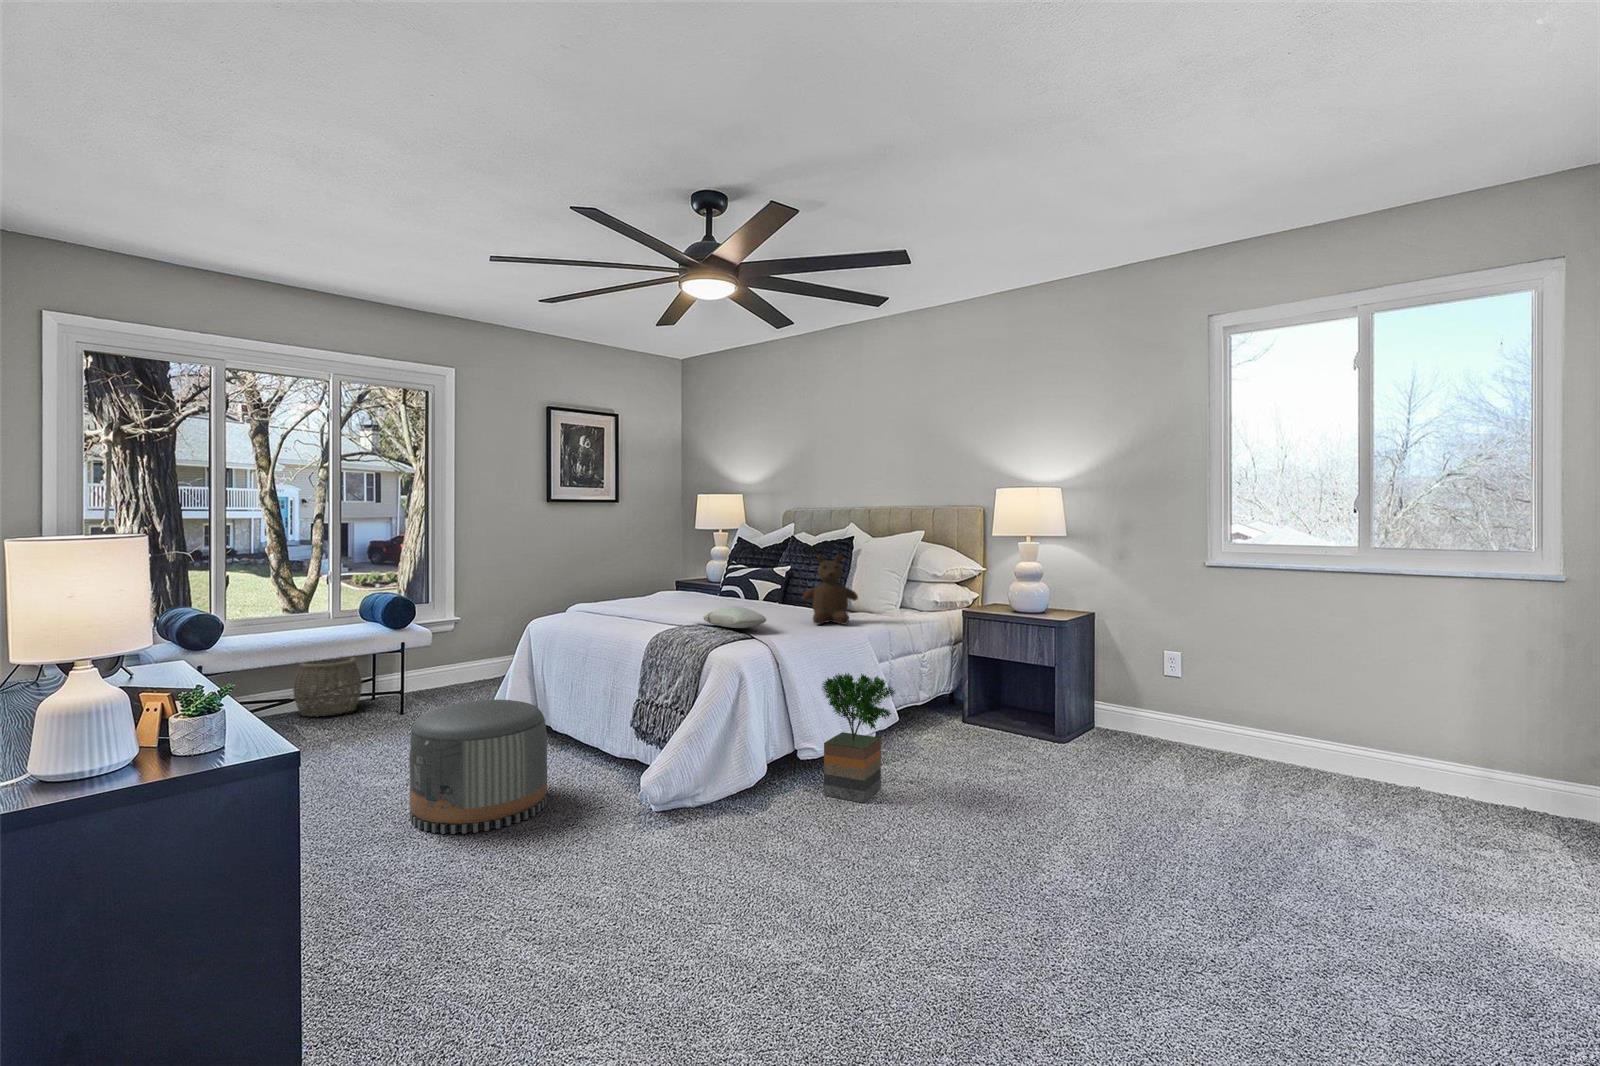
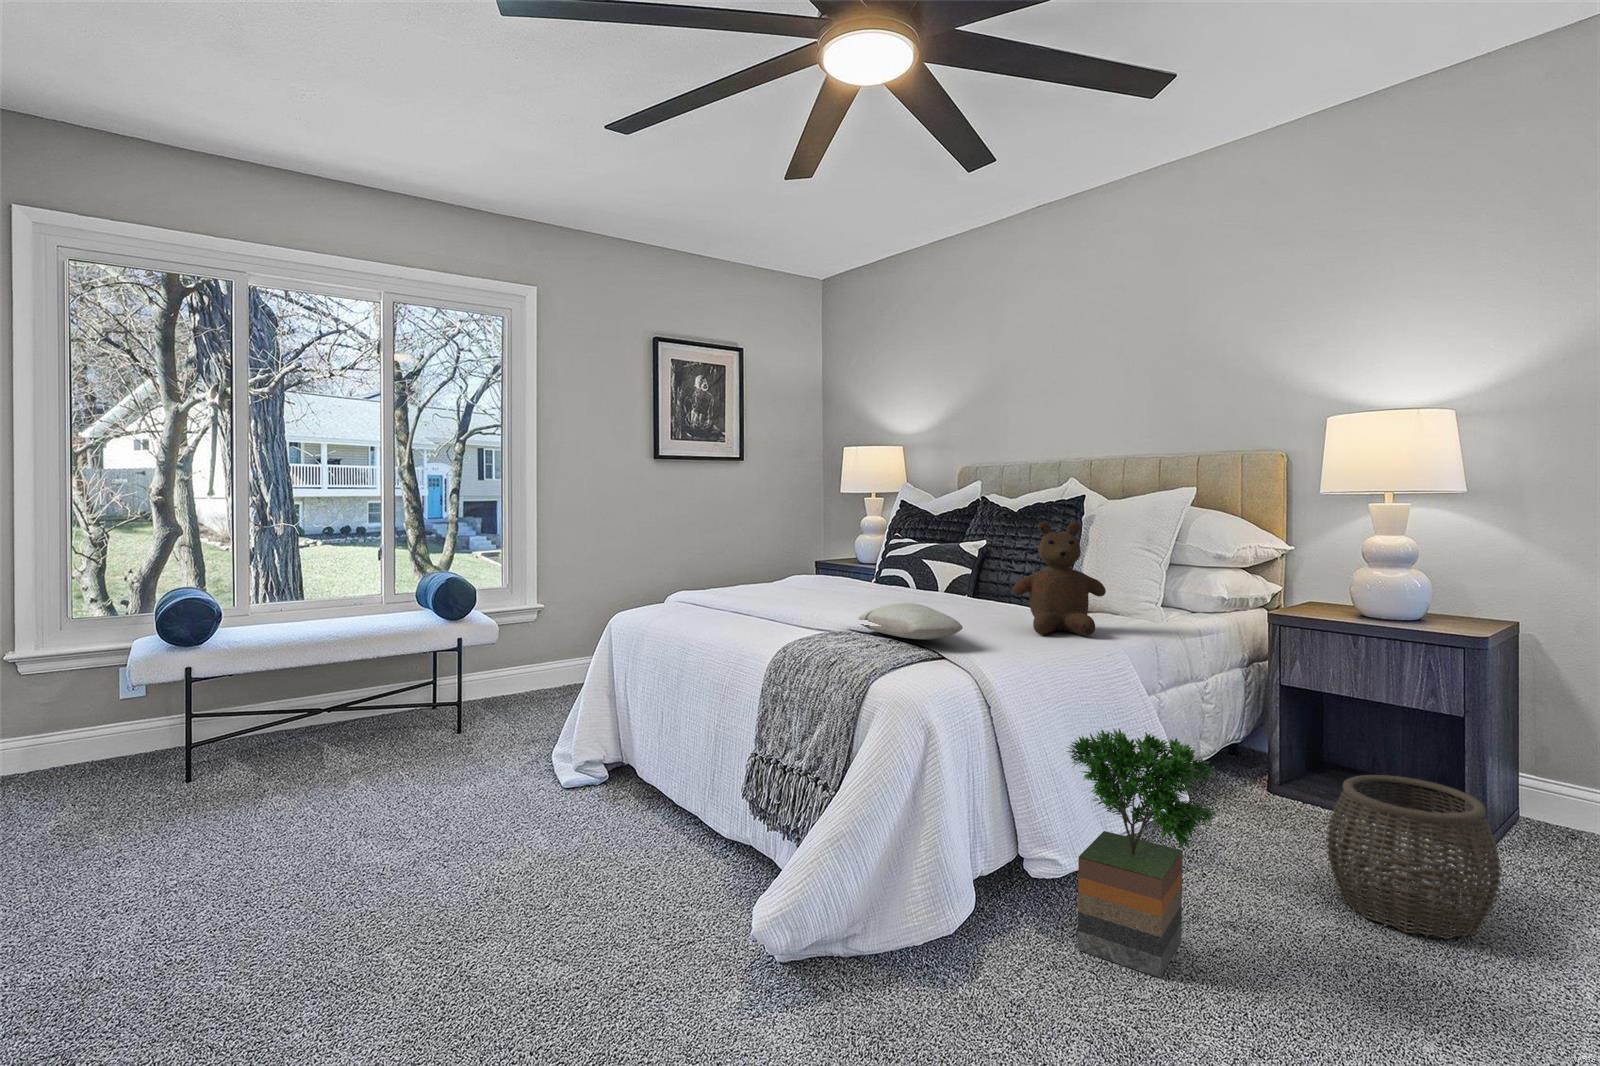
woven basket: present [293,657,362,716] -> present [1326,775,1502,939]
pouf: present [409,700,547,834] -> none [381,747,606,990]

